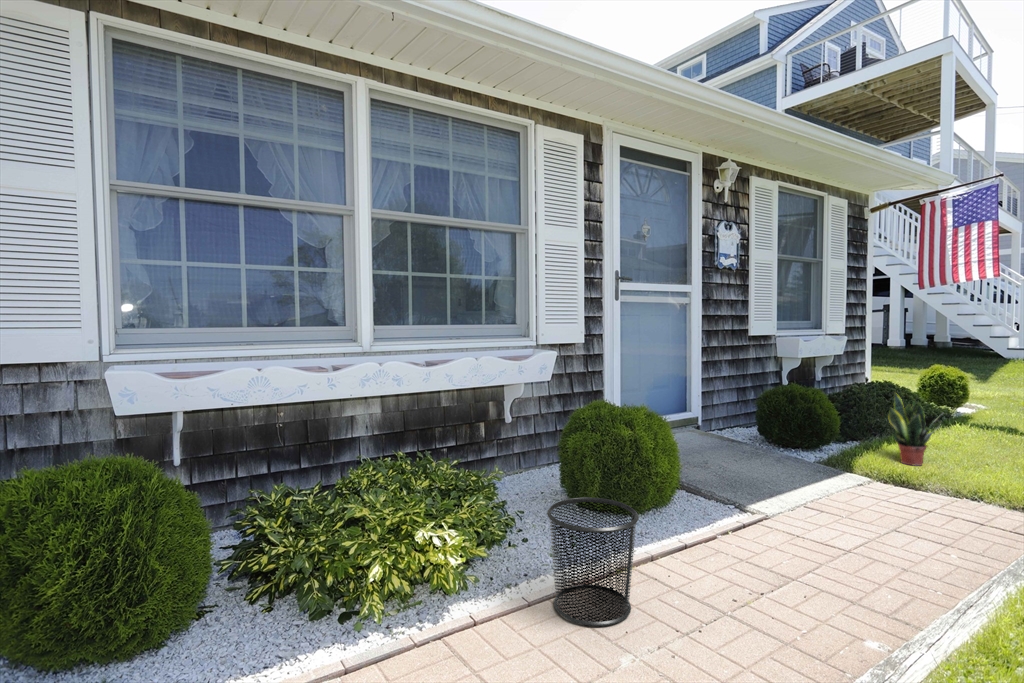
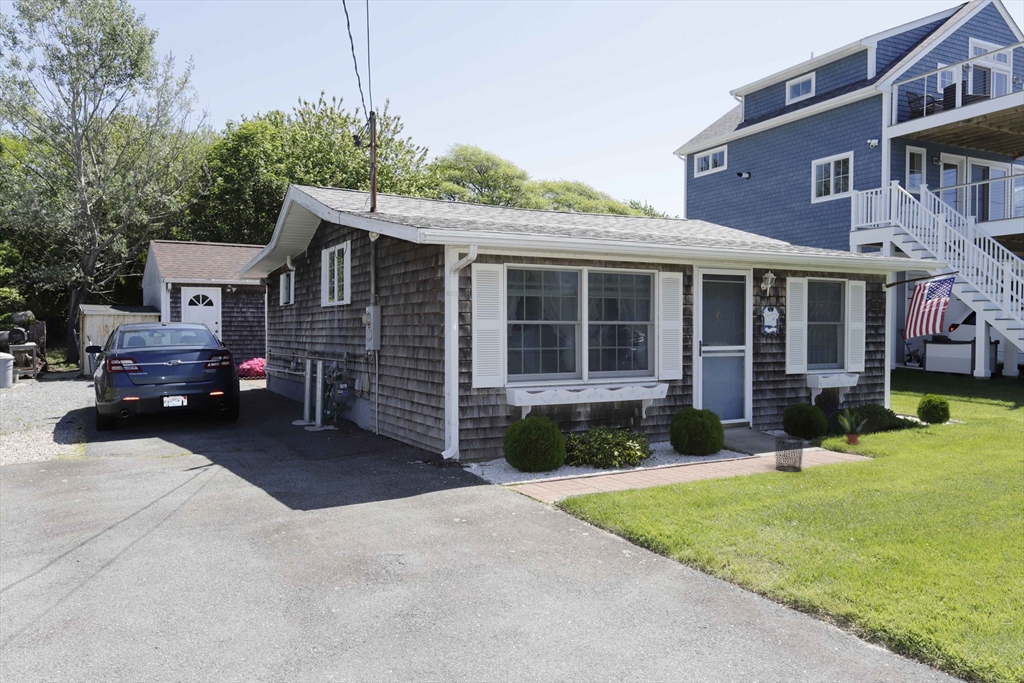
trash can: present [547,497,639,626] -> present [774,436,804,472]

